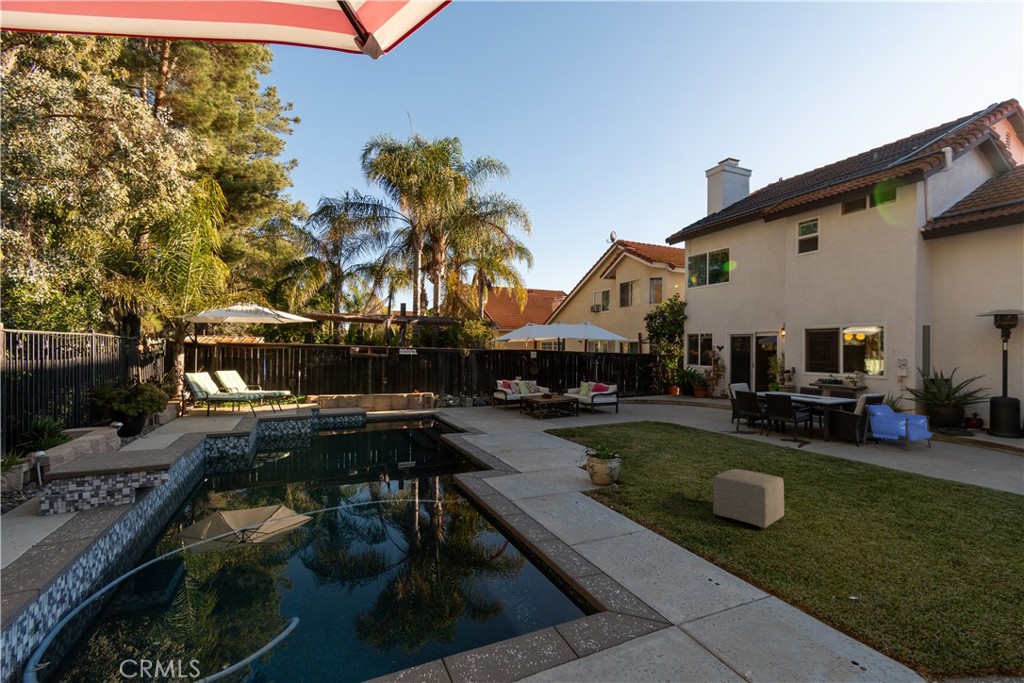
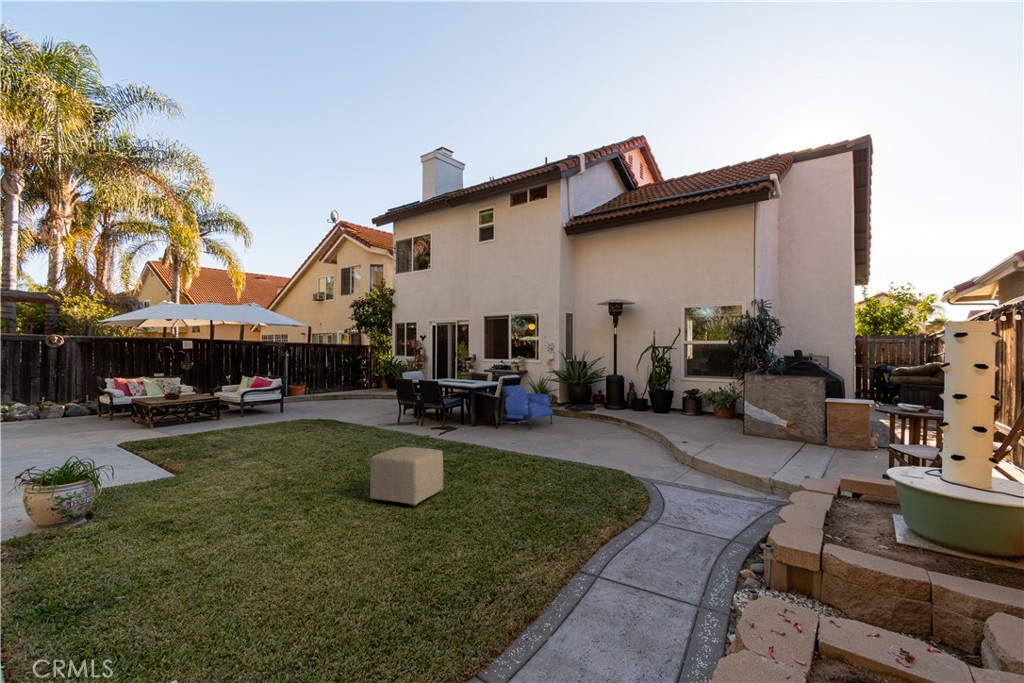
ottoman: present [713,469,784,529] -> present [370,447,443,507]

